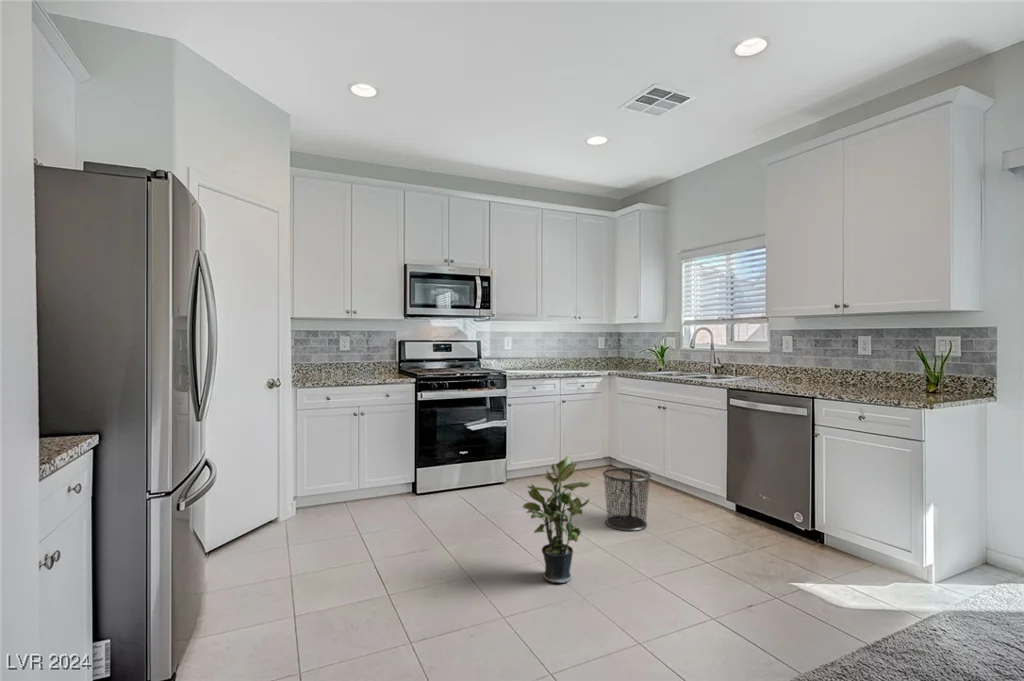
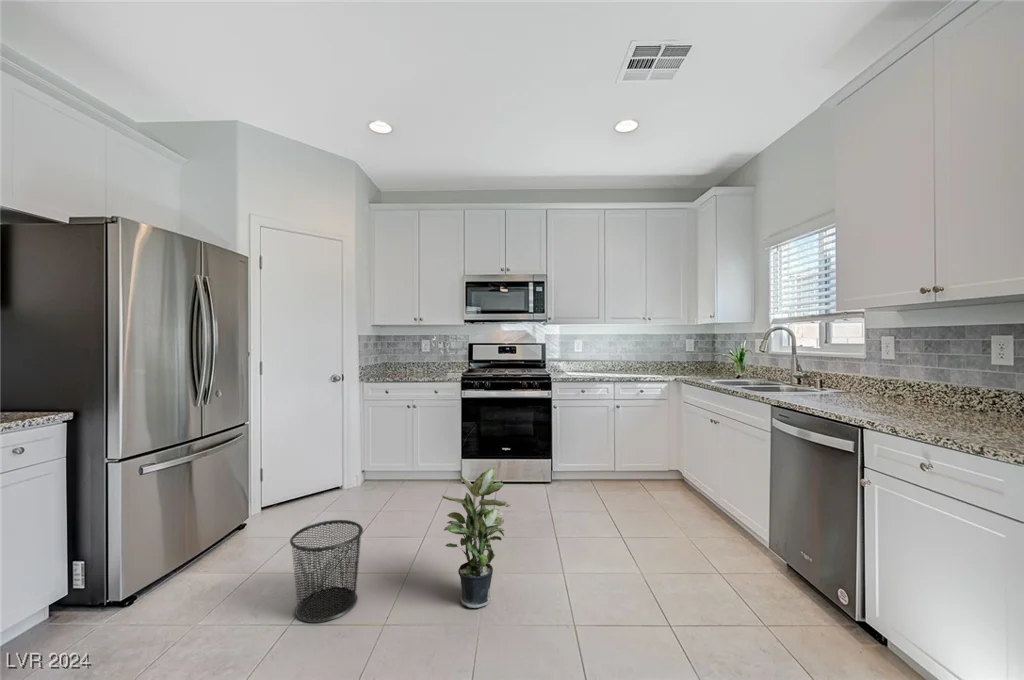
waste bin: present [603,468,651,531] -> present [290,520,363,623]

